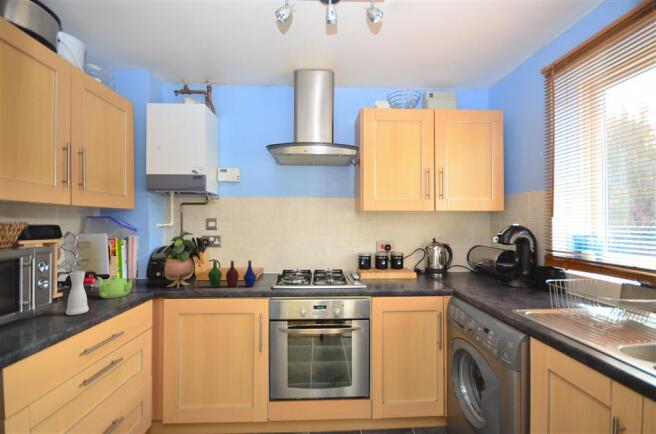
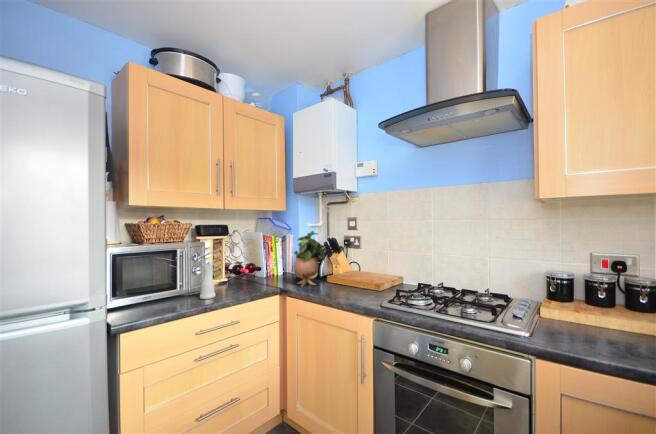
bottle: present [208,260,256,288] -> none [323,263,369,298]
teapot: present [97,276,134,298] -> none [240,268,265,288]

